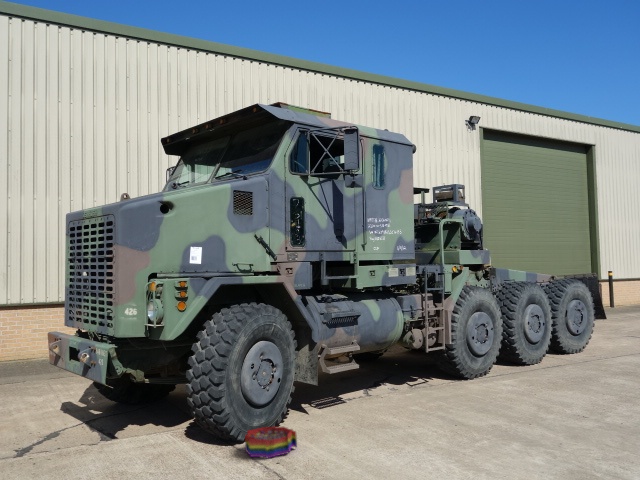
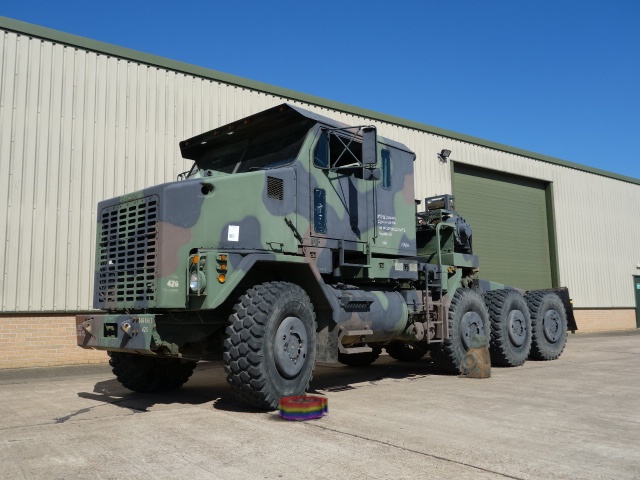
backpack: none [461,339,497,386] -> present [459,335,491,378]

